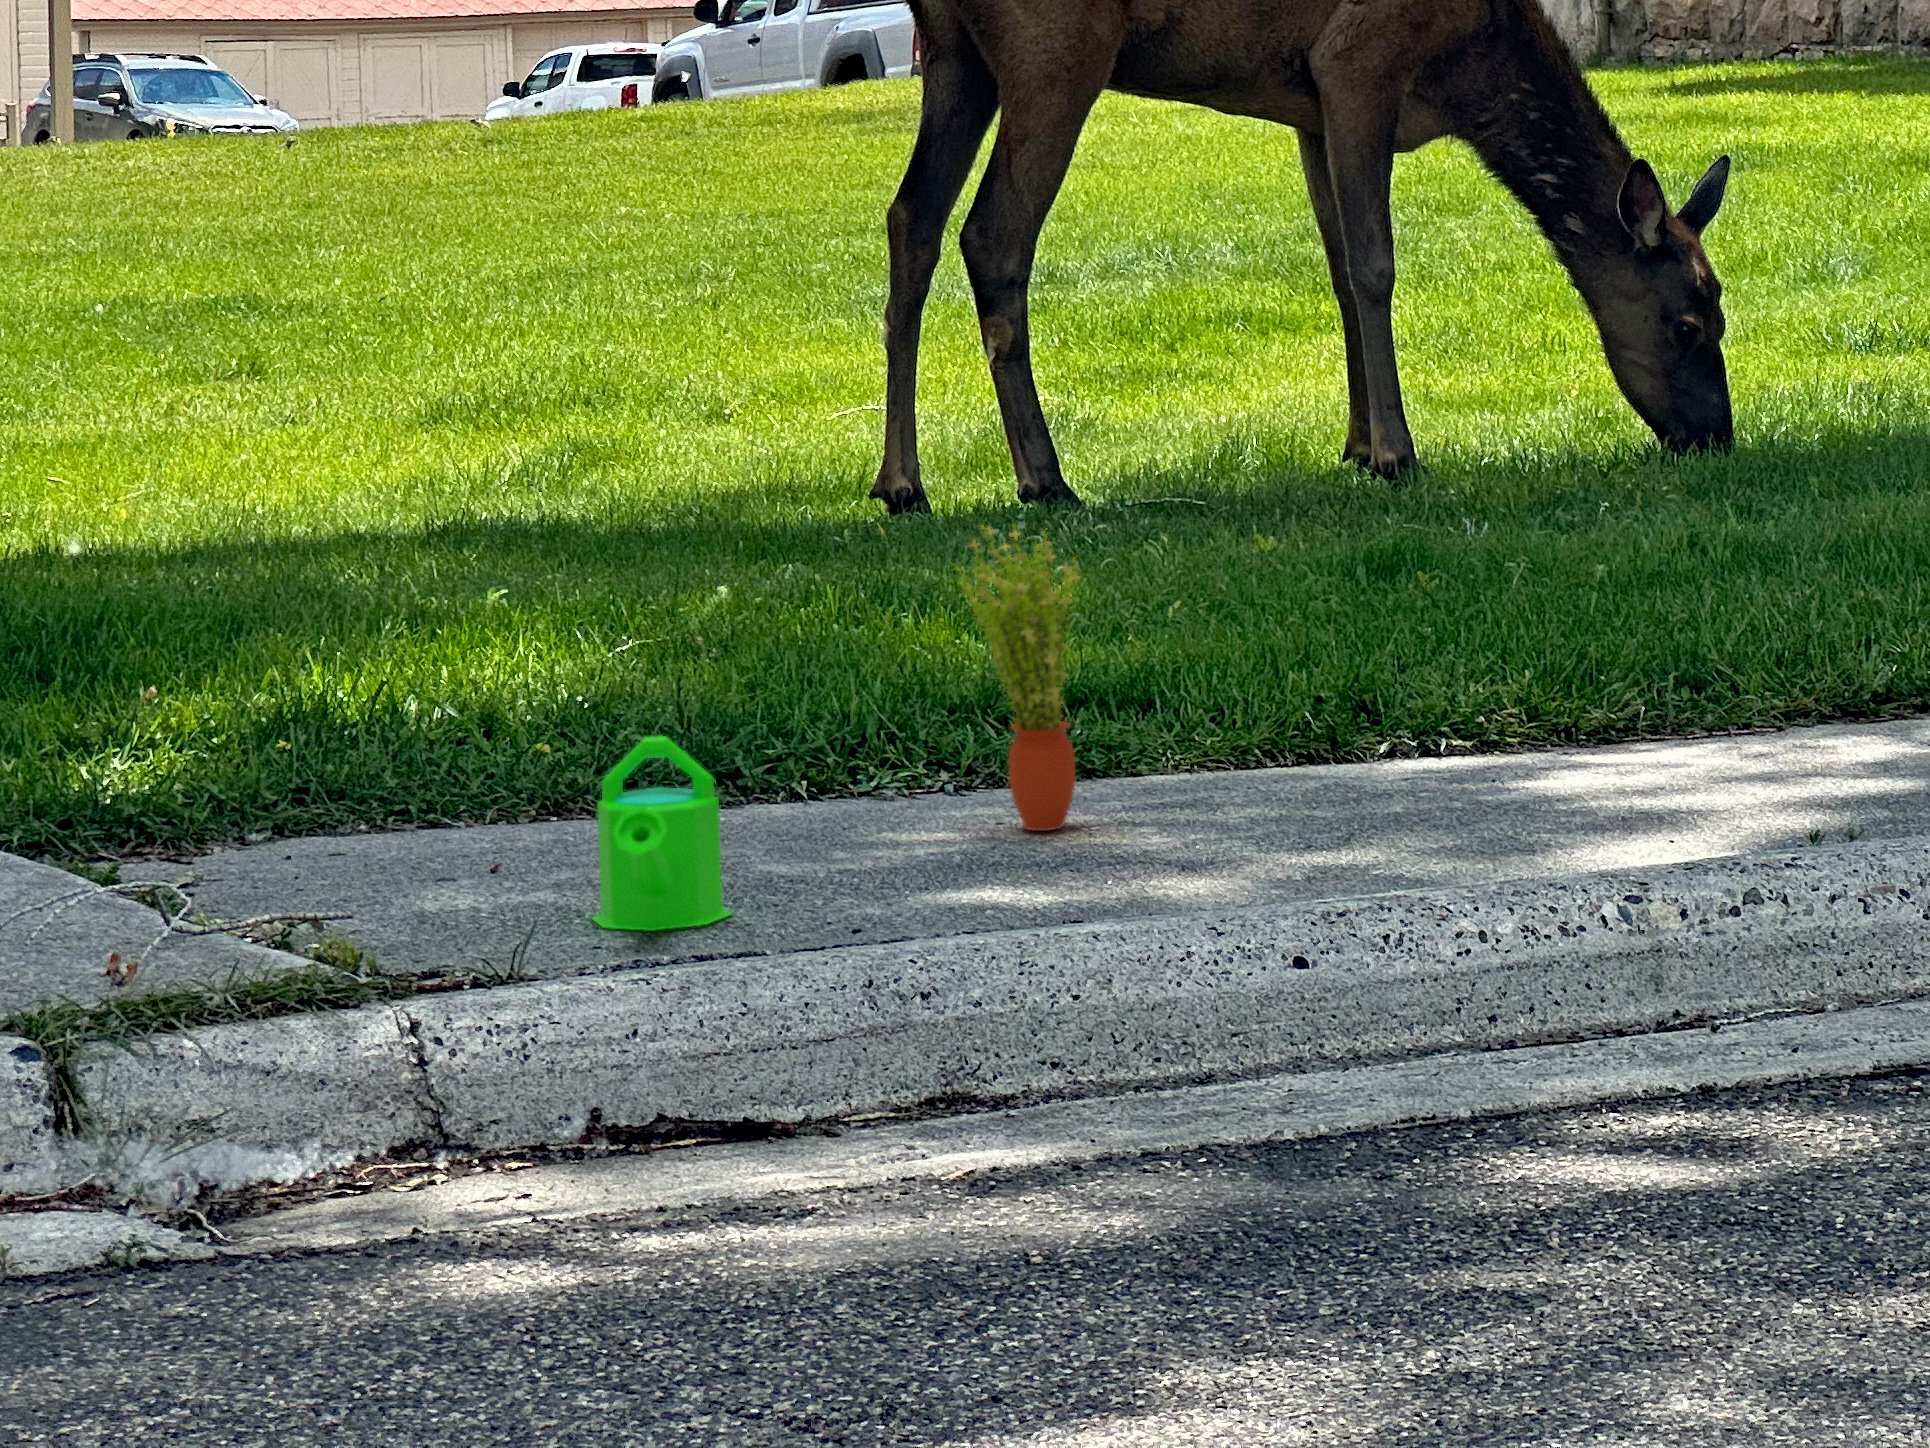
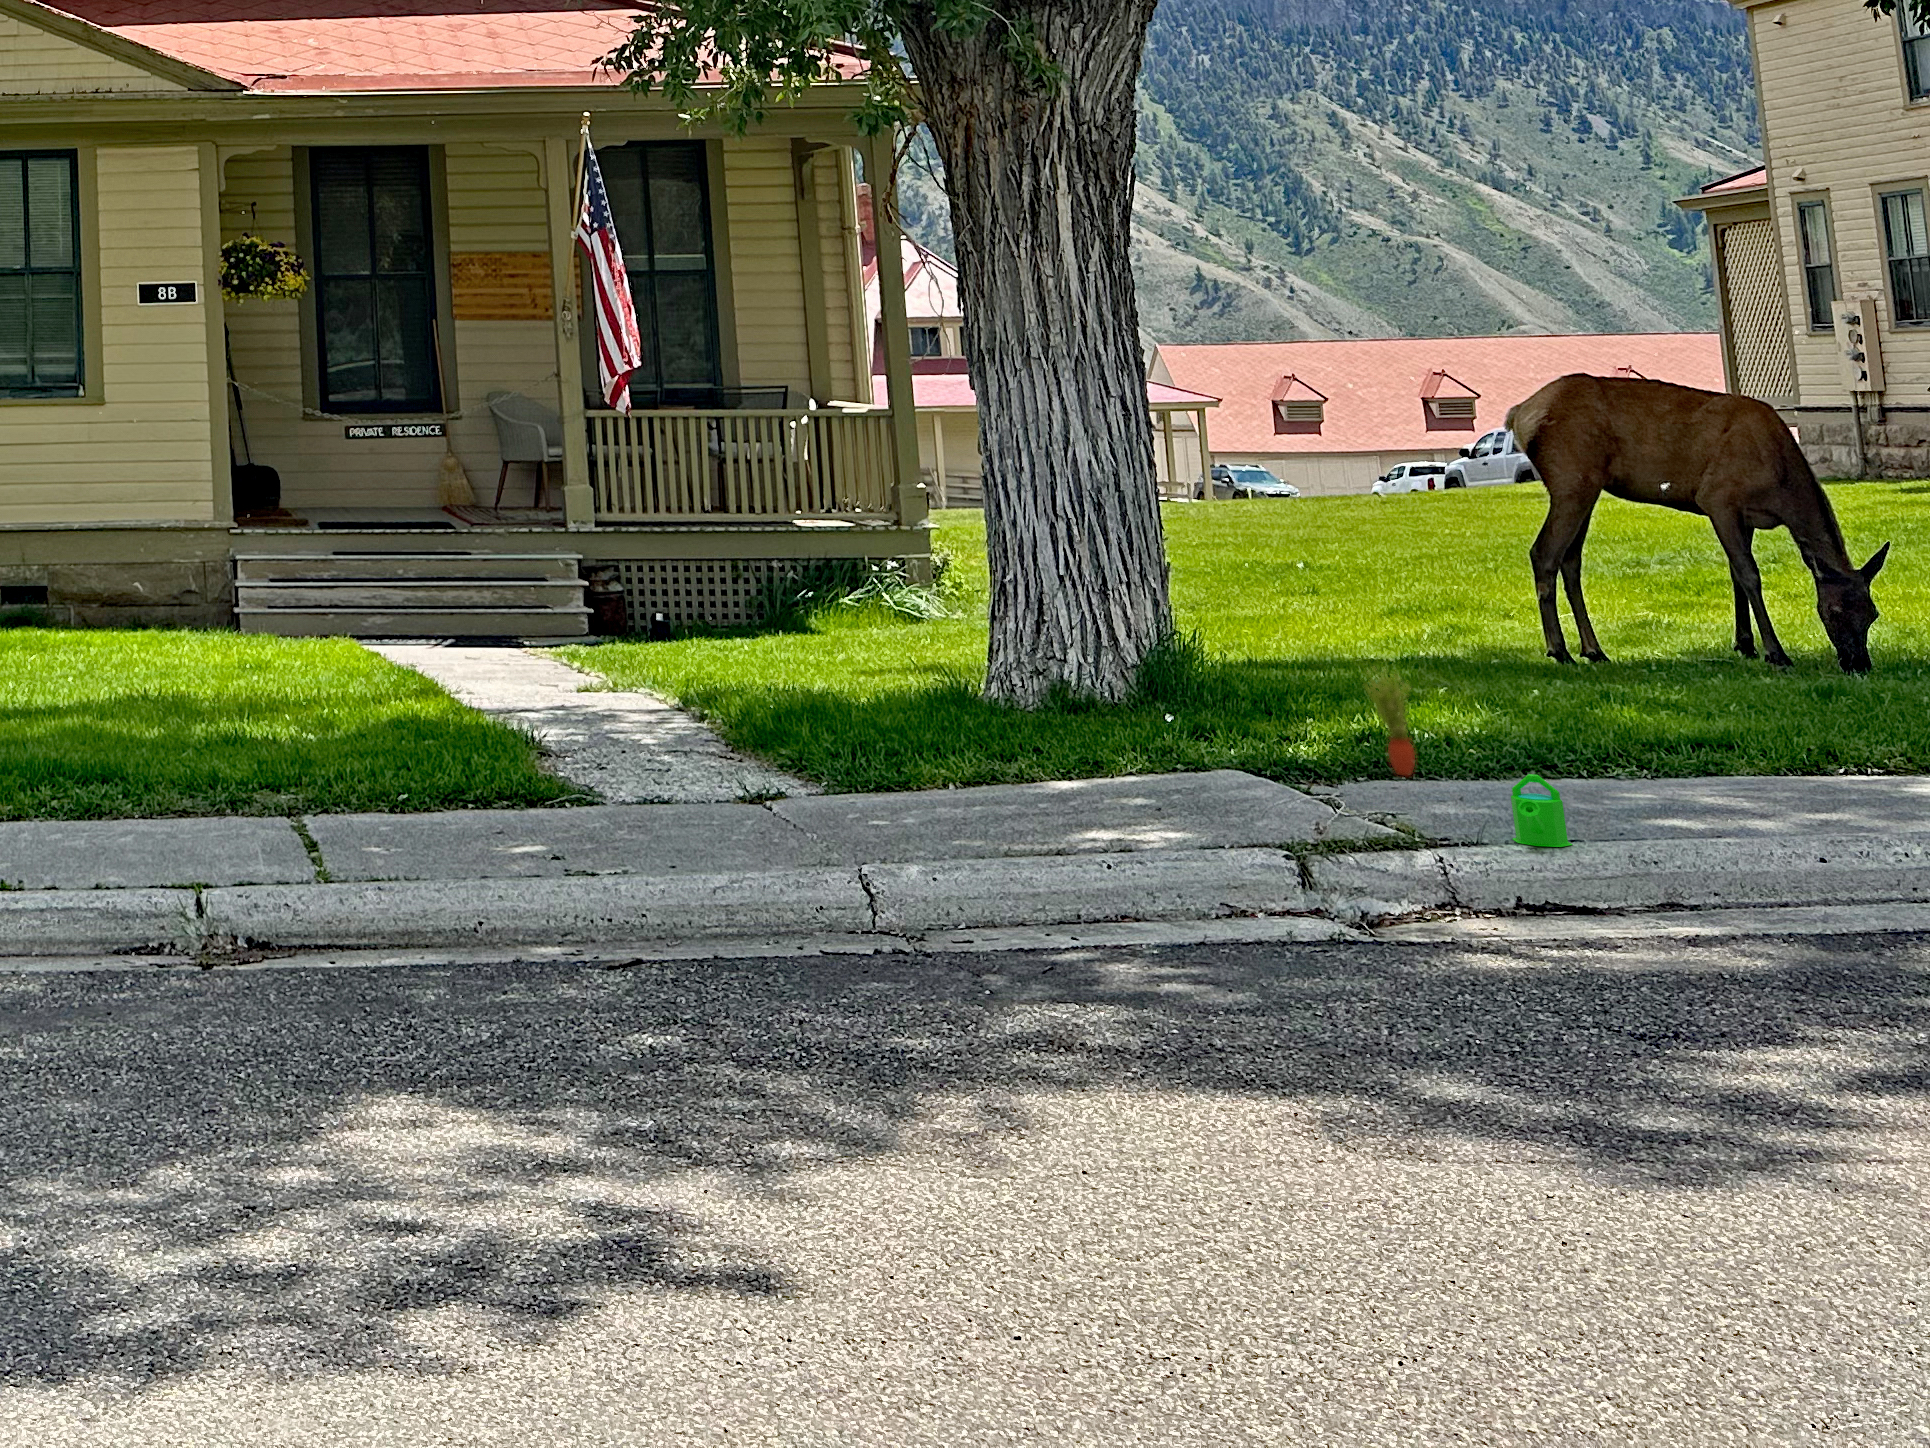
potted plant: present [957,524,1080,831] -> present [1366,668,1415,775]

